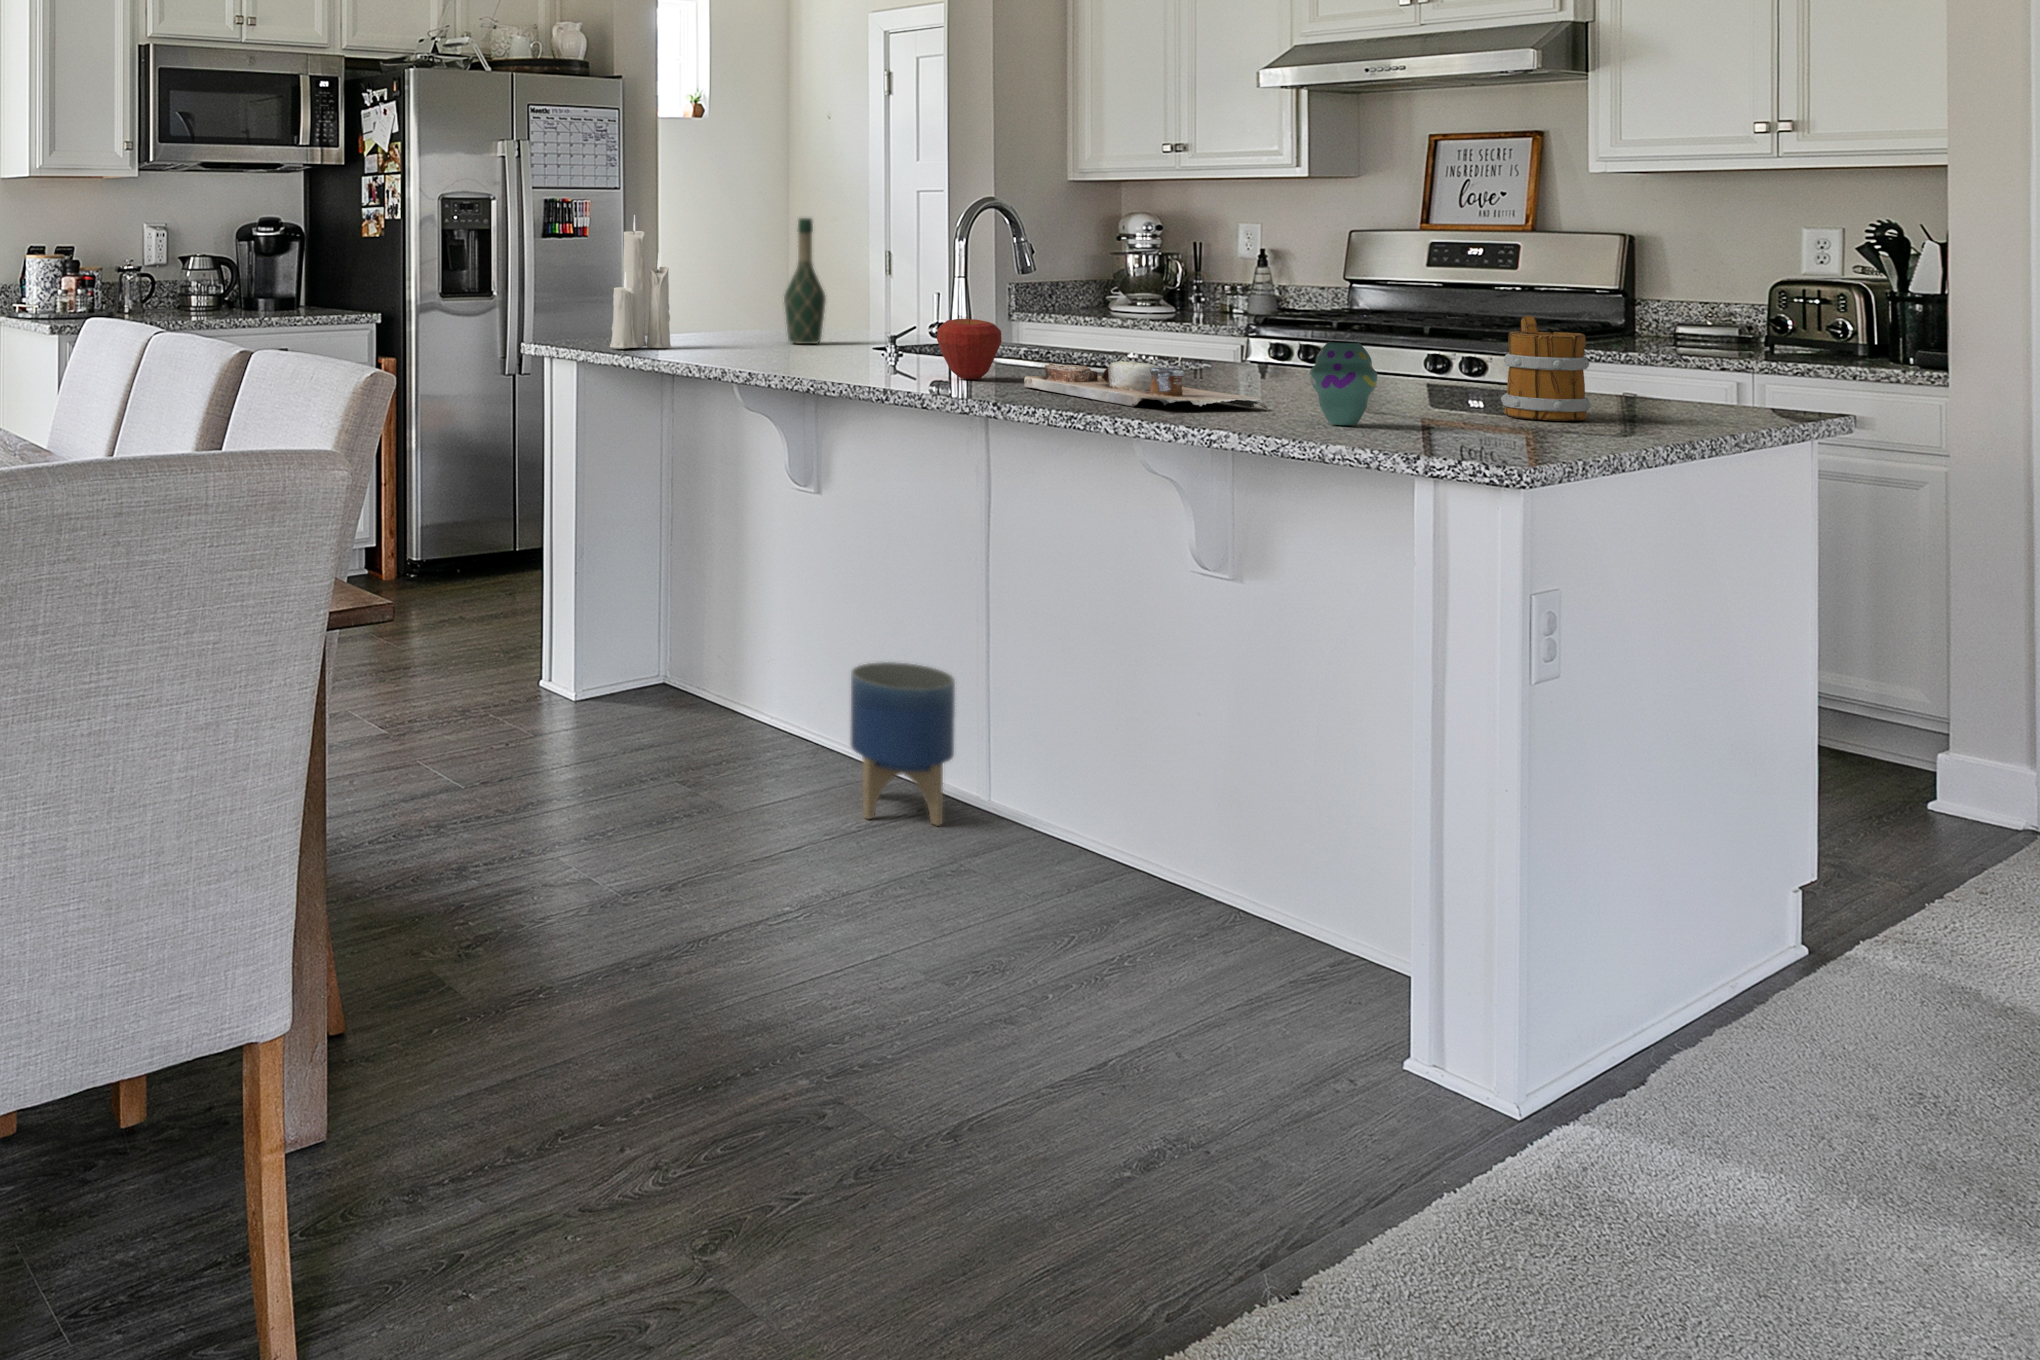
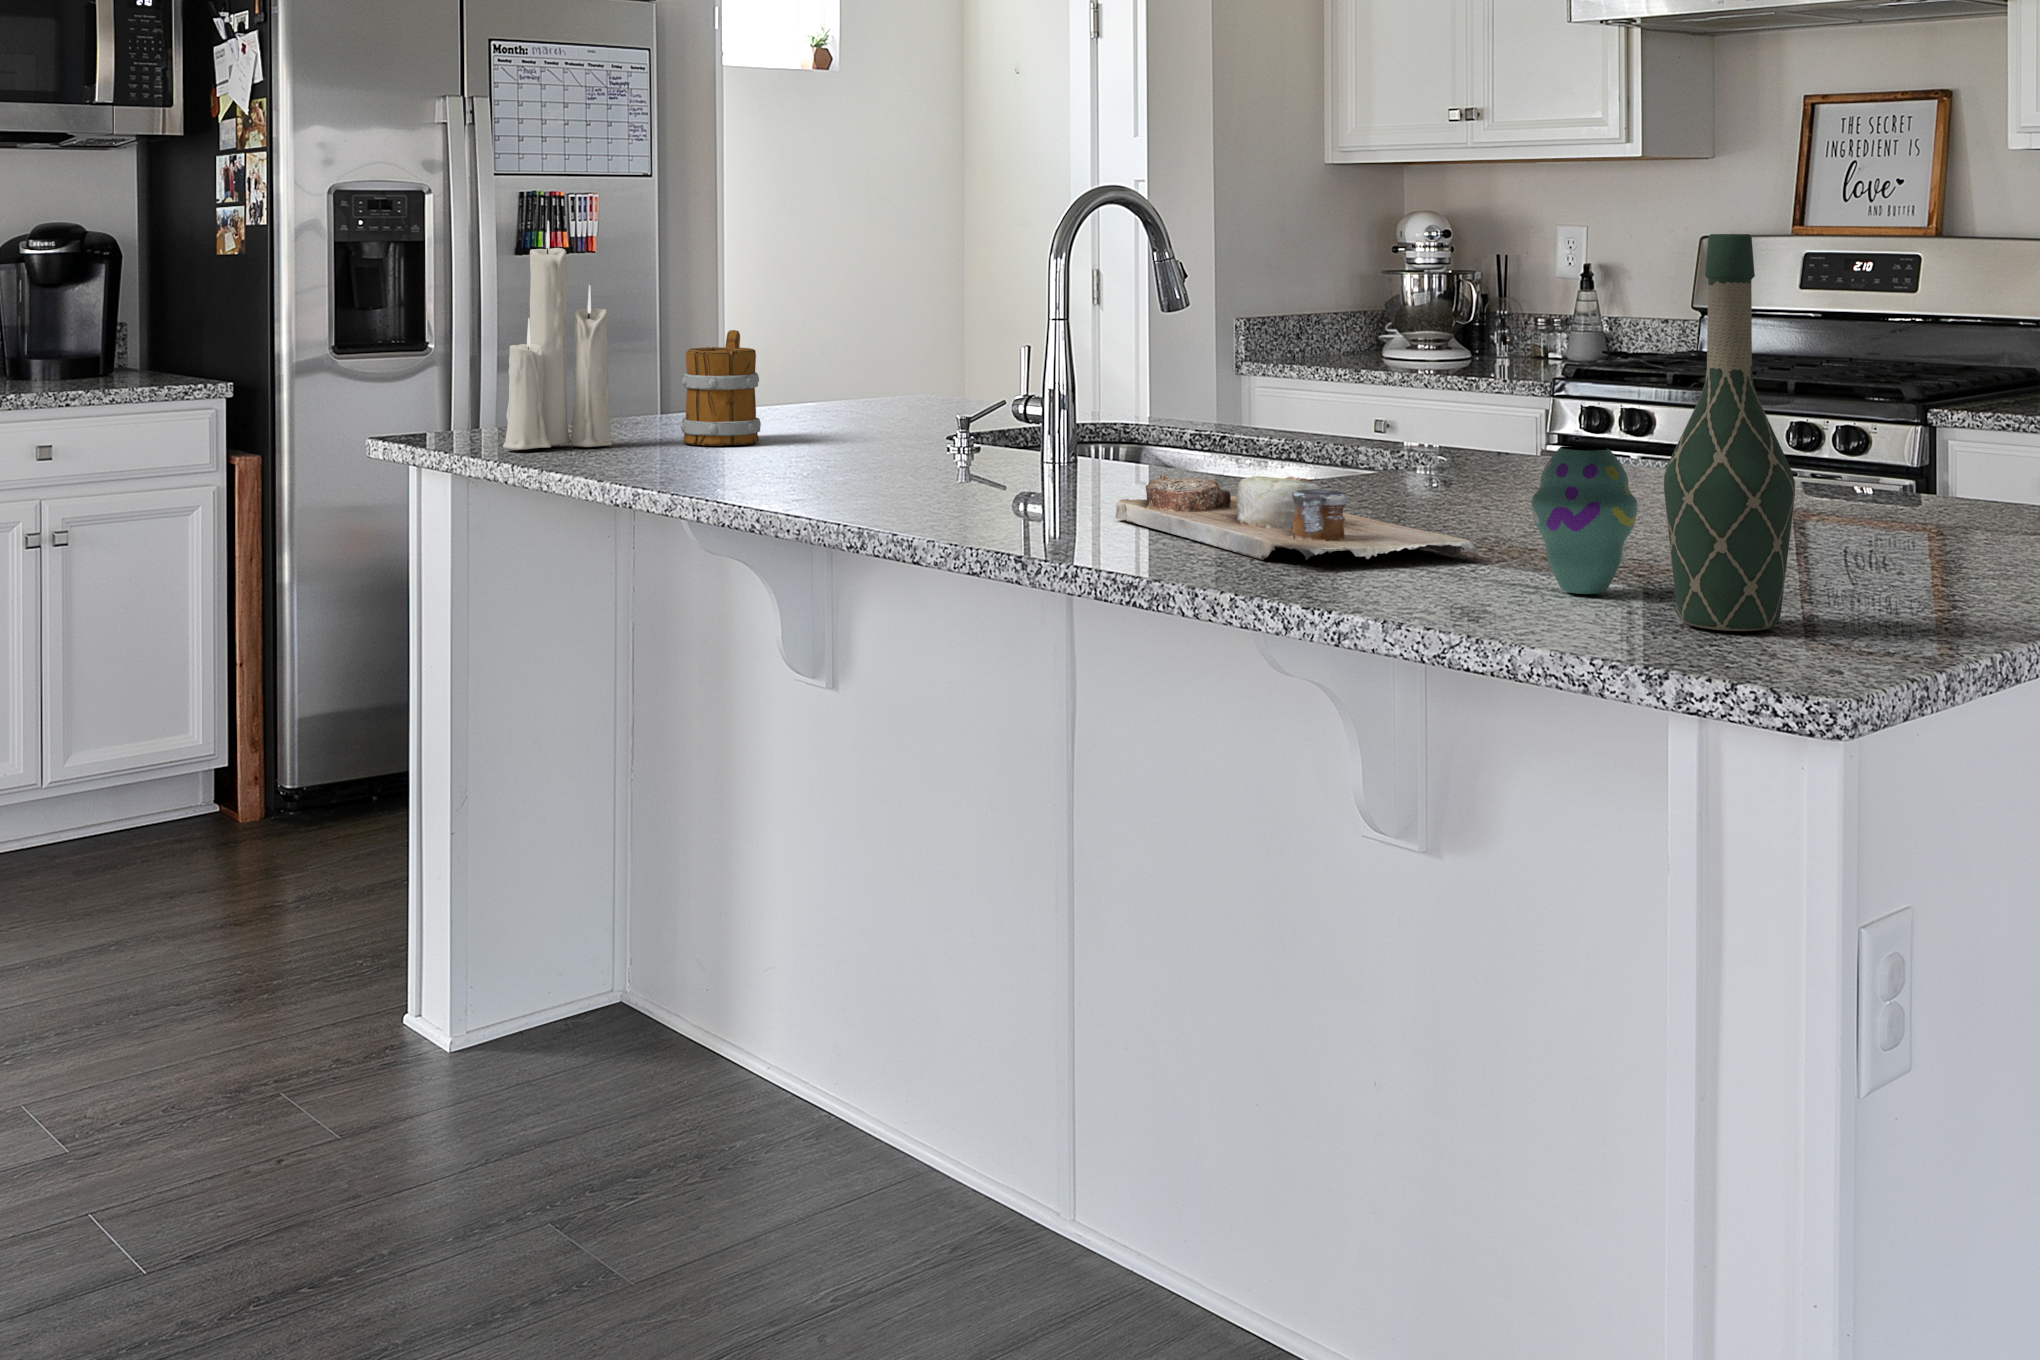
wine bottle: present [784,218,826,344] -> present [1664,234,1795,631]
apple: present [937,315,1002,379] -> none [989,393,1092,503]
mug: present [1501,316,1591,421] -> present [681,330,761,446]
planter: present [850,662,955,826] -> none [863,980,1031,1267]

